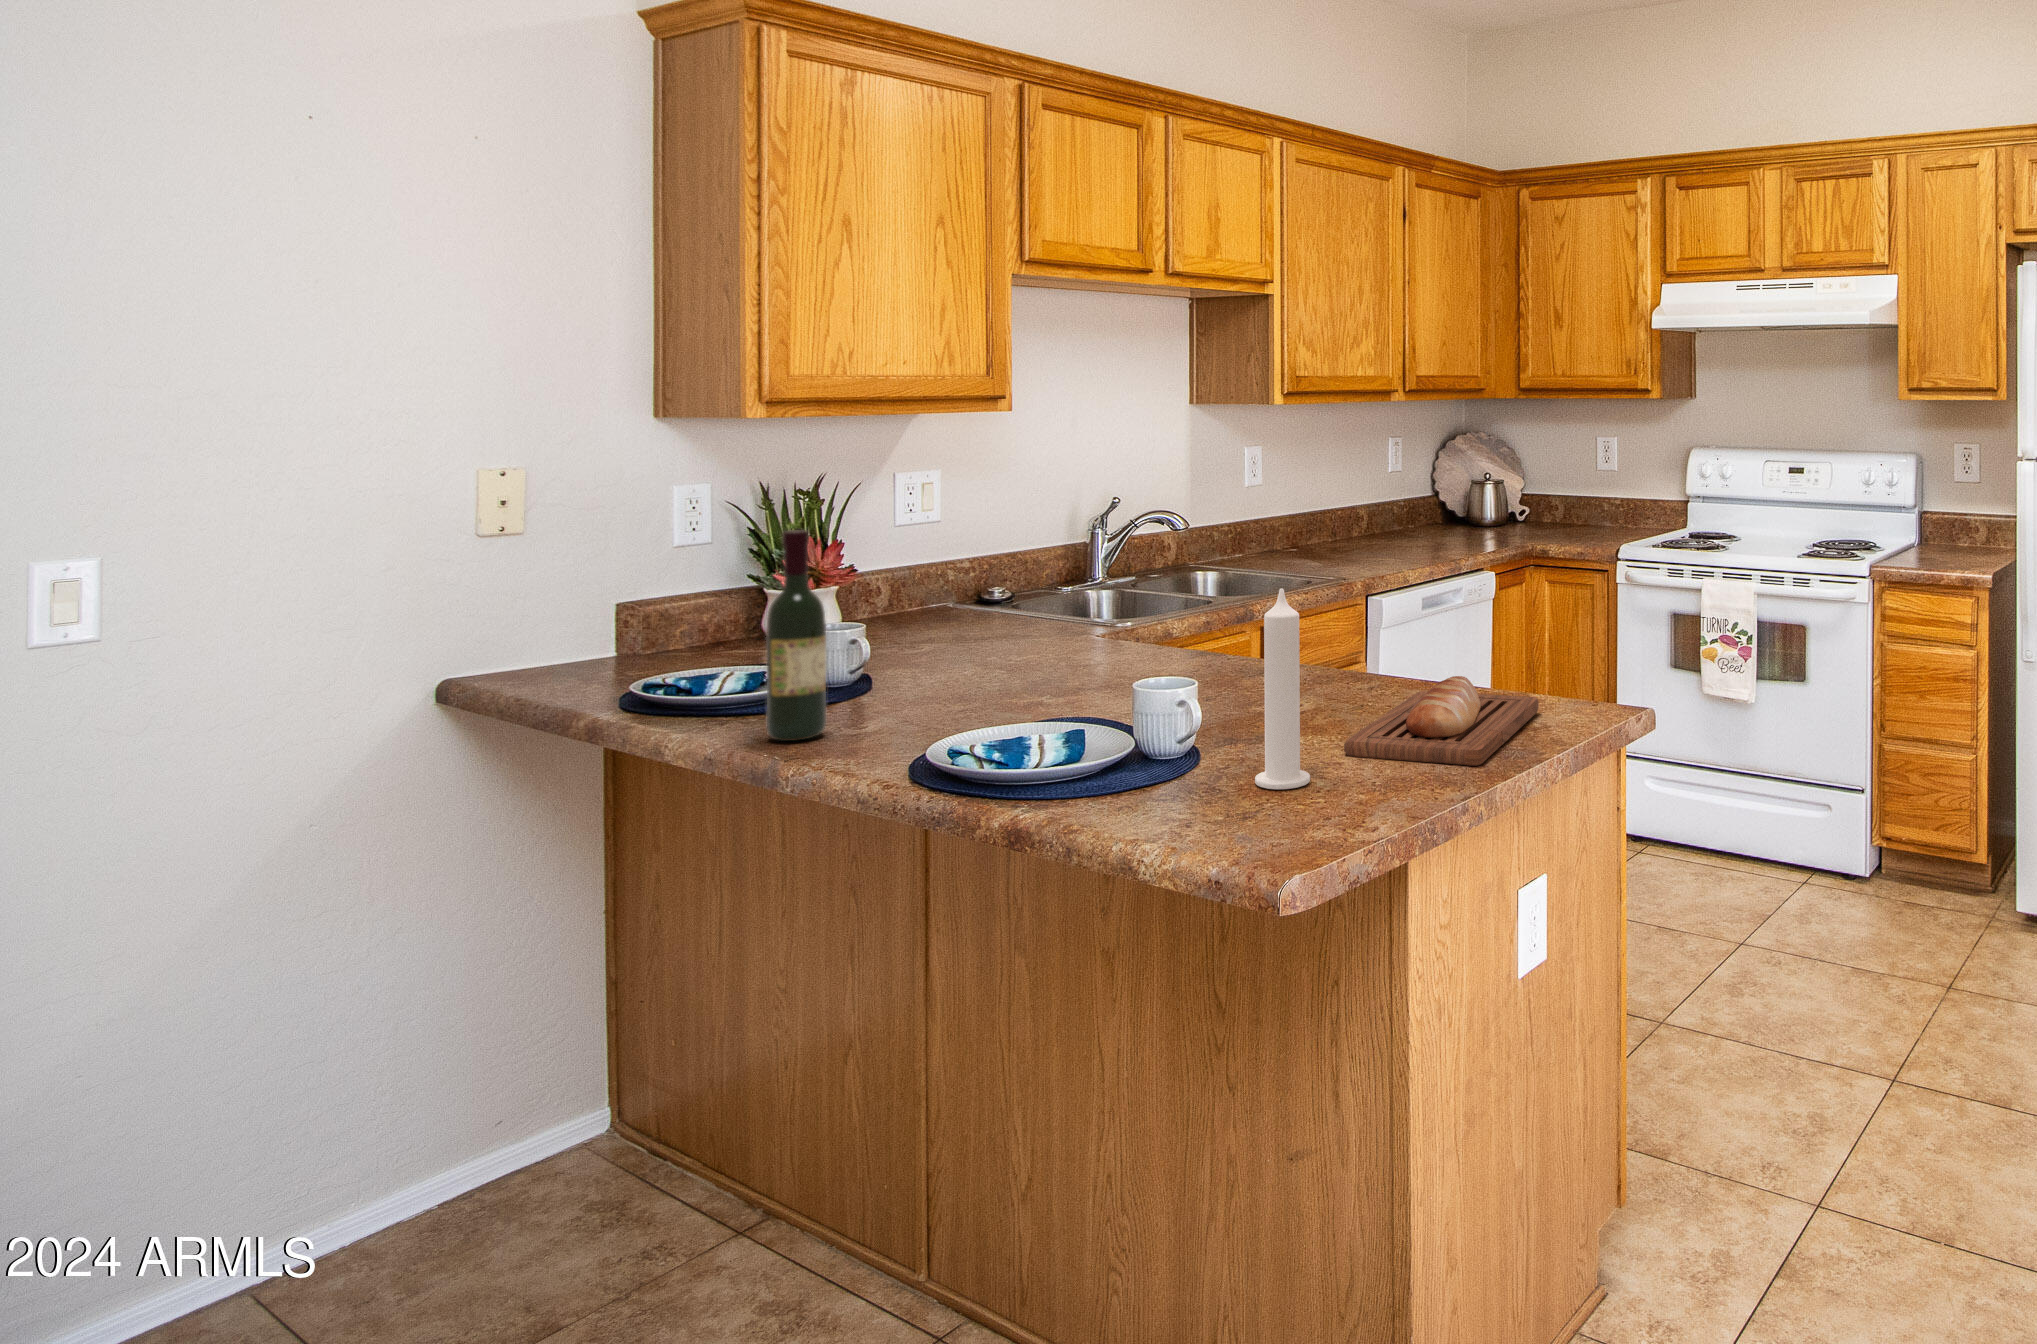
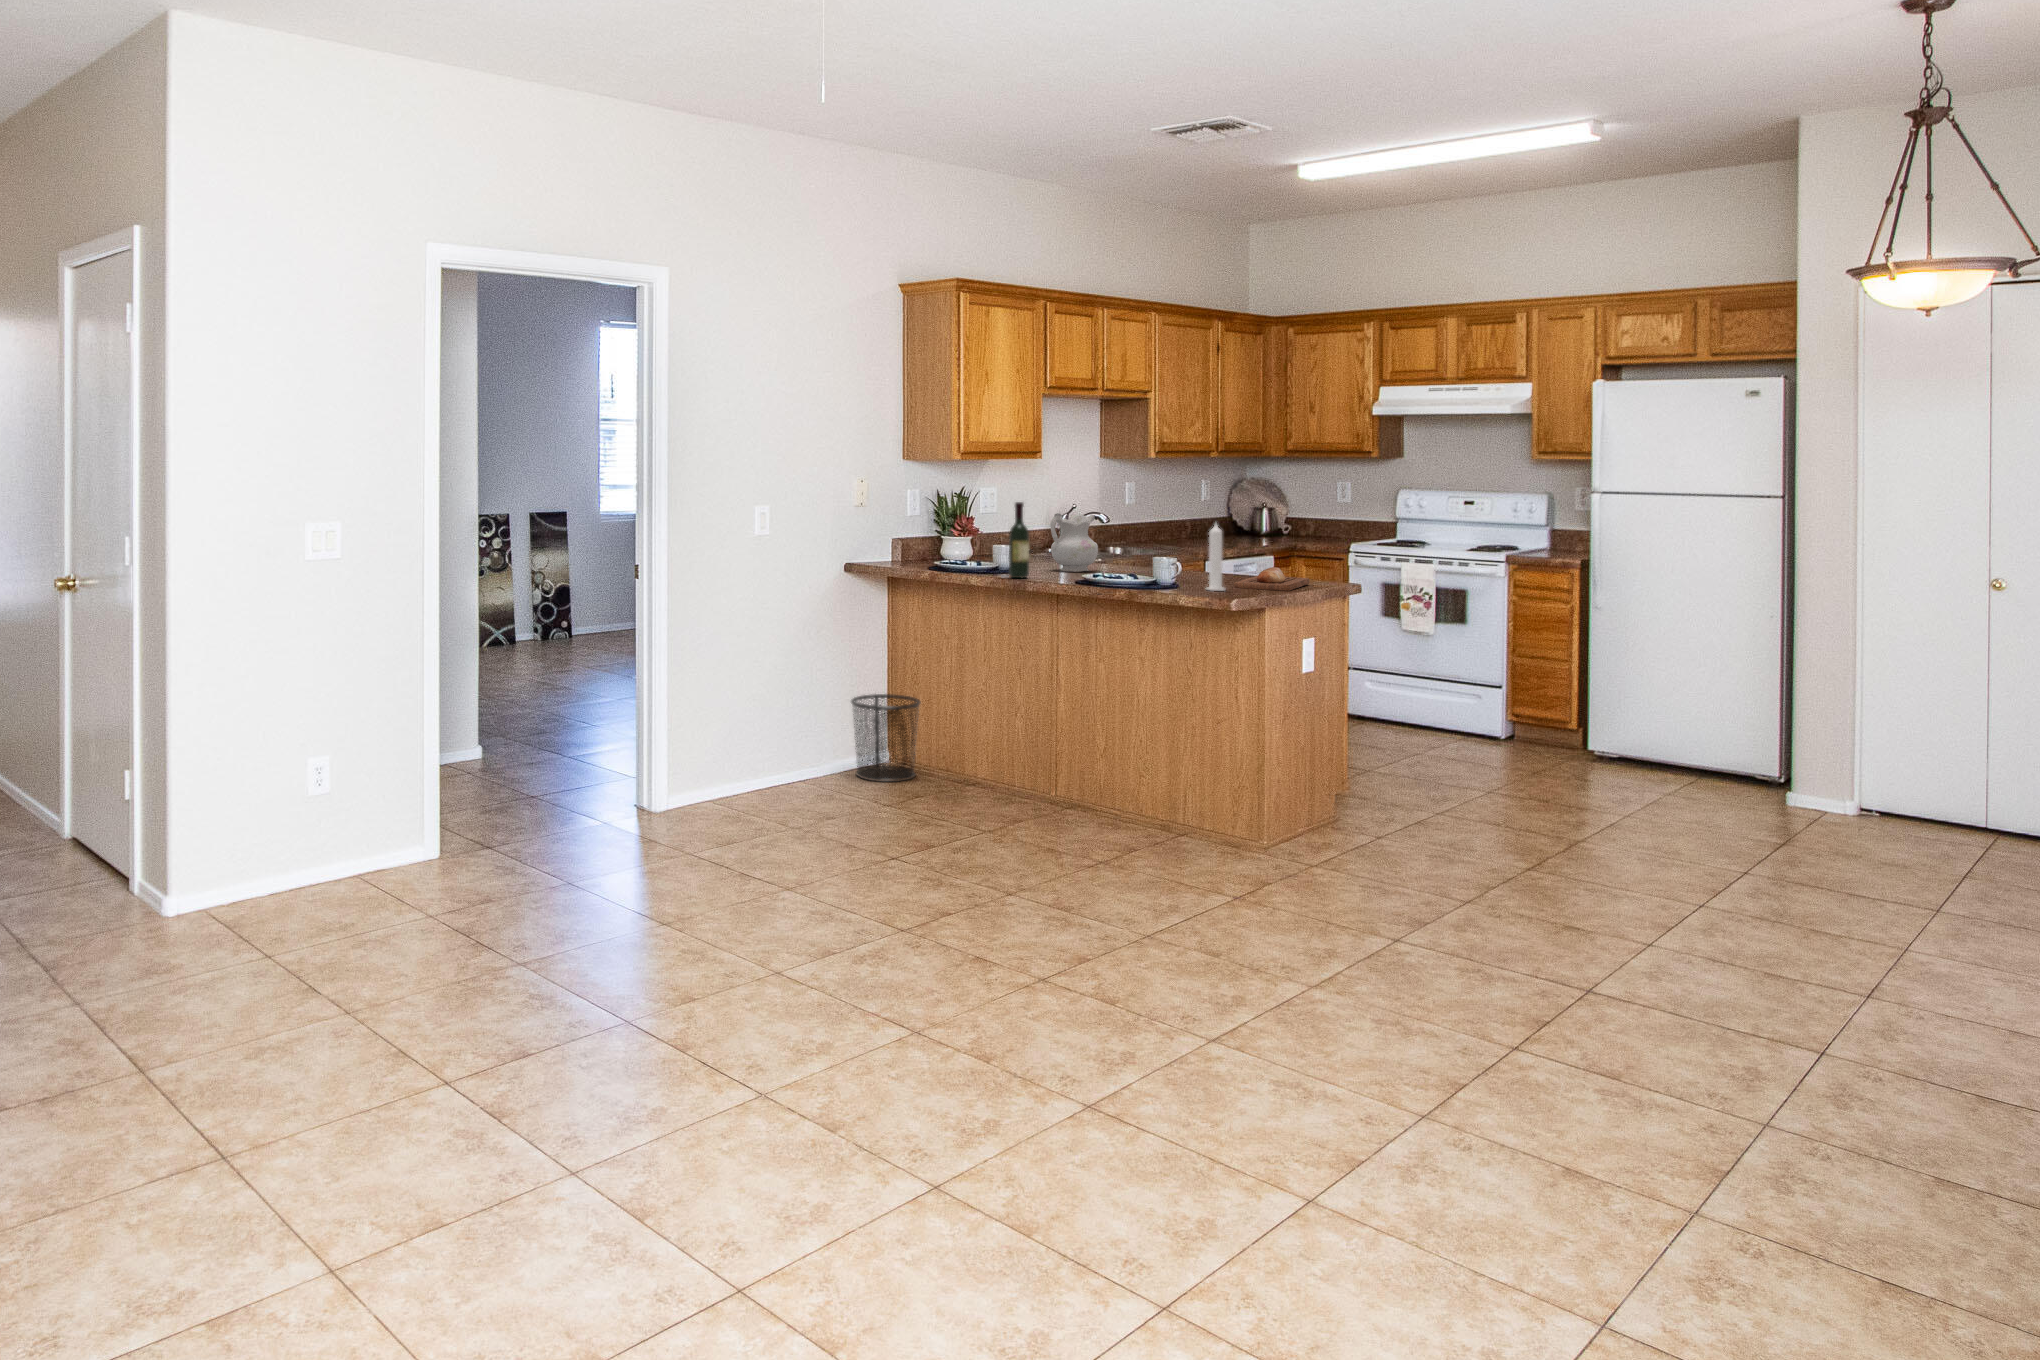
ceramic pitcher: none [953,538,1077,681] -> present [1050,513,1098,572]
trash can: none [420,993,635,1267] -> present [851,694,920,782]

